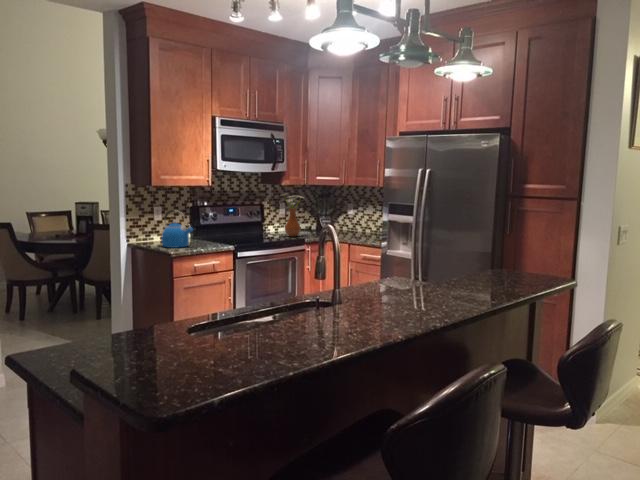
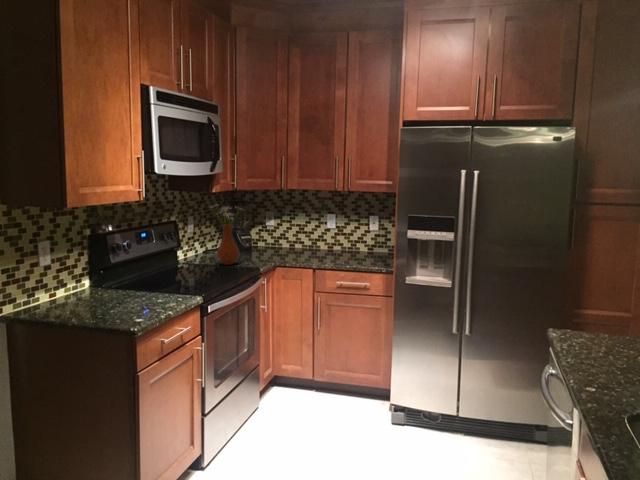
kettle: present [161,210,193,248] -> none [83,246,146,315]

